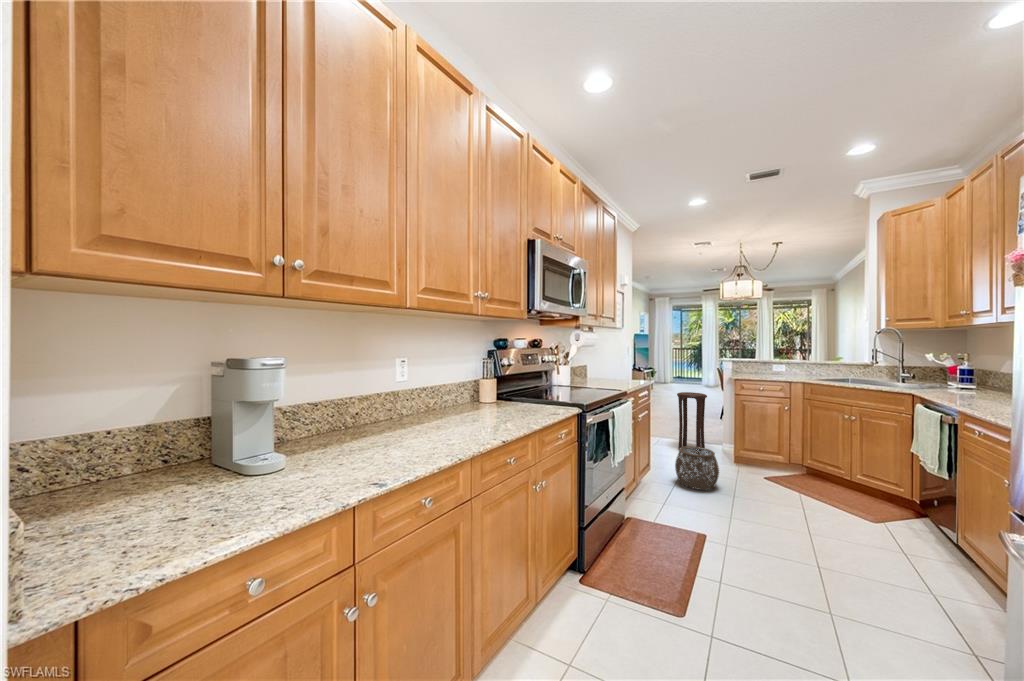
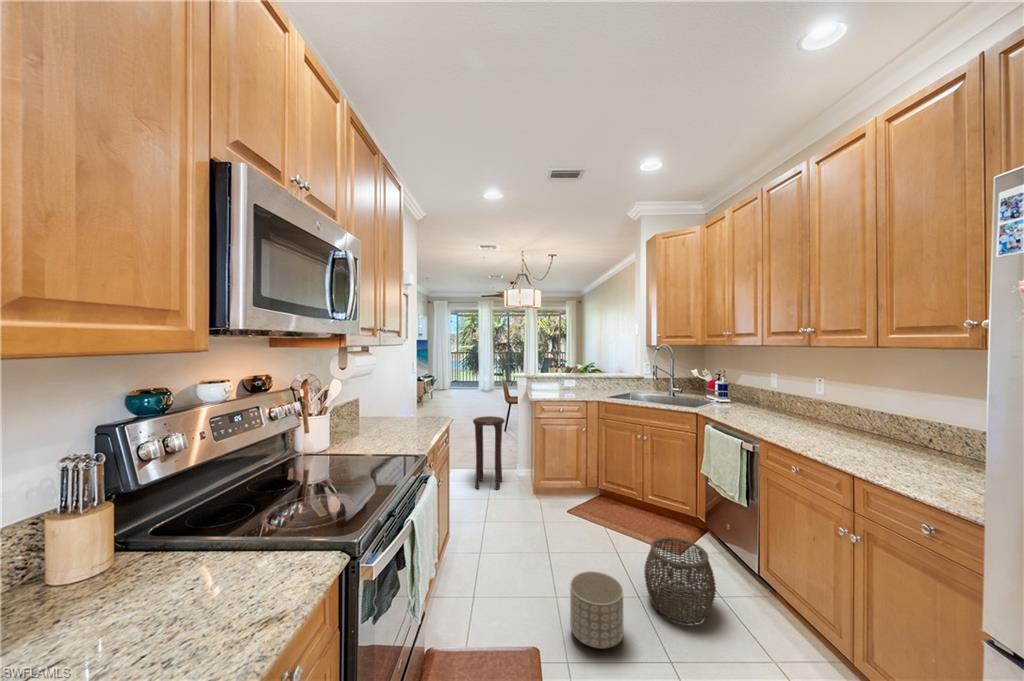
woven basket: present [675,447,719,490] -> present [644,537,716,623]
planter: none [729,492,775,540] -> present [570,571,623,648]

